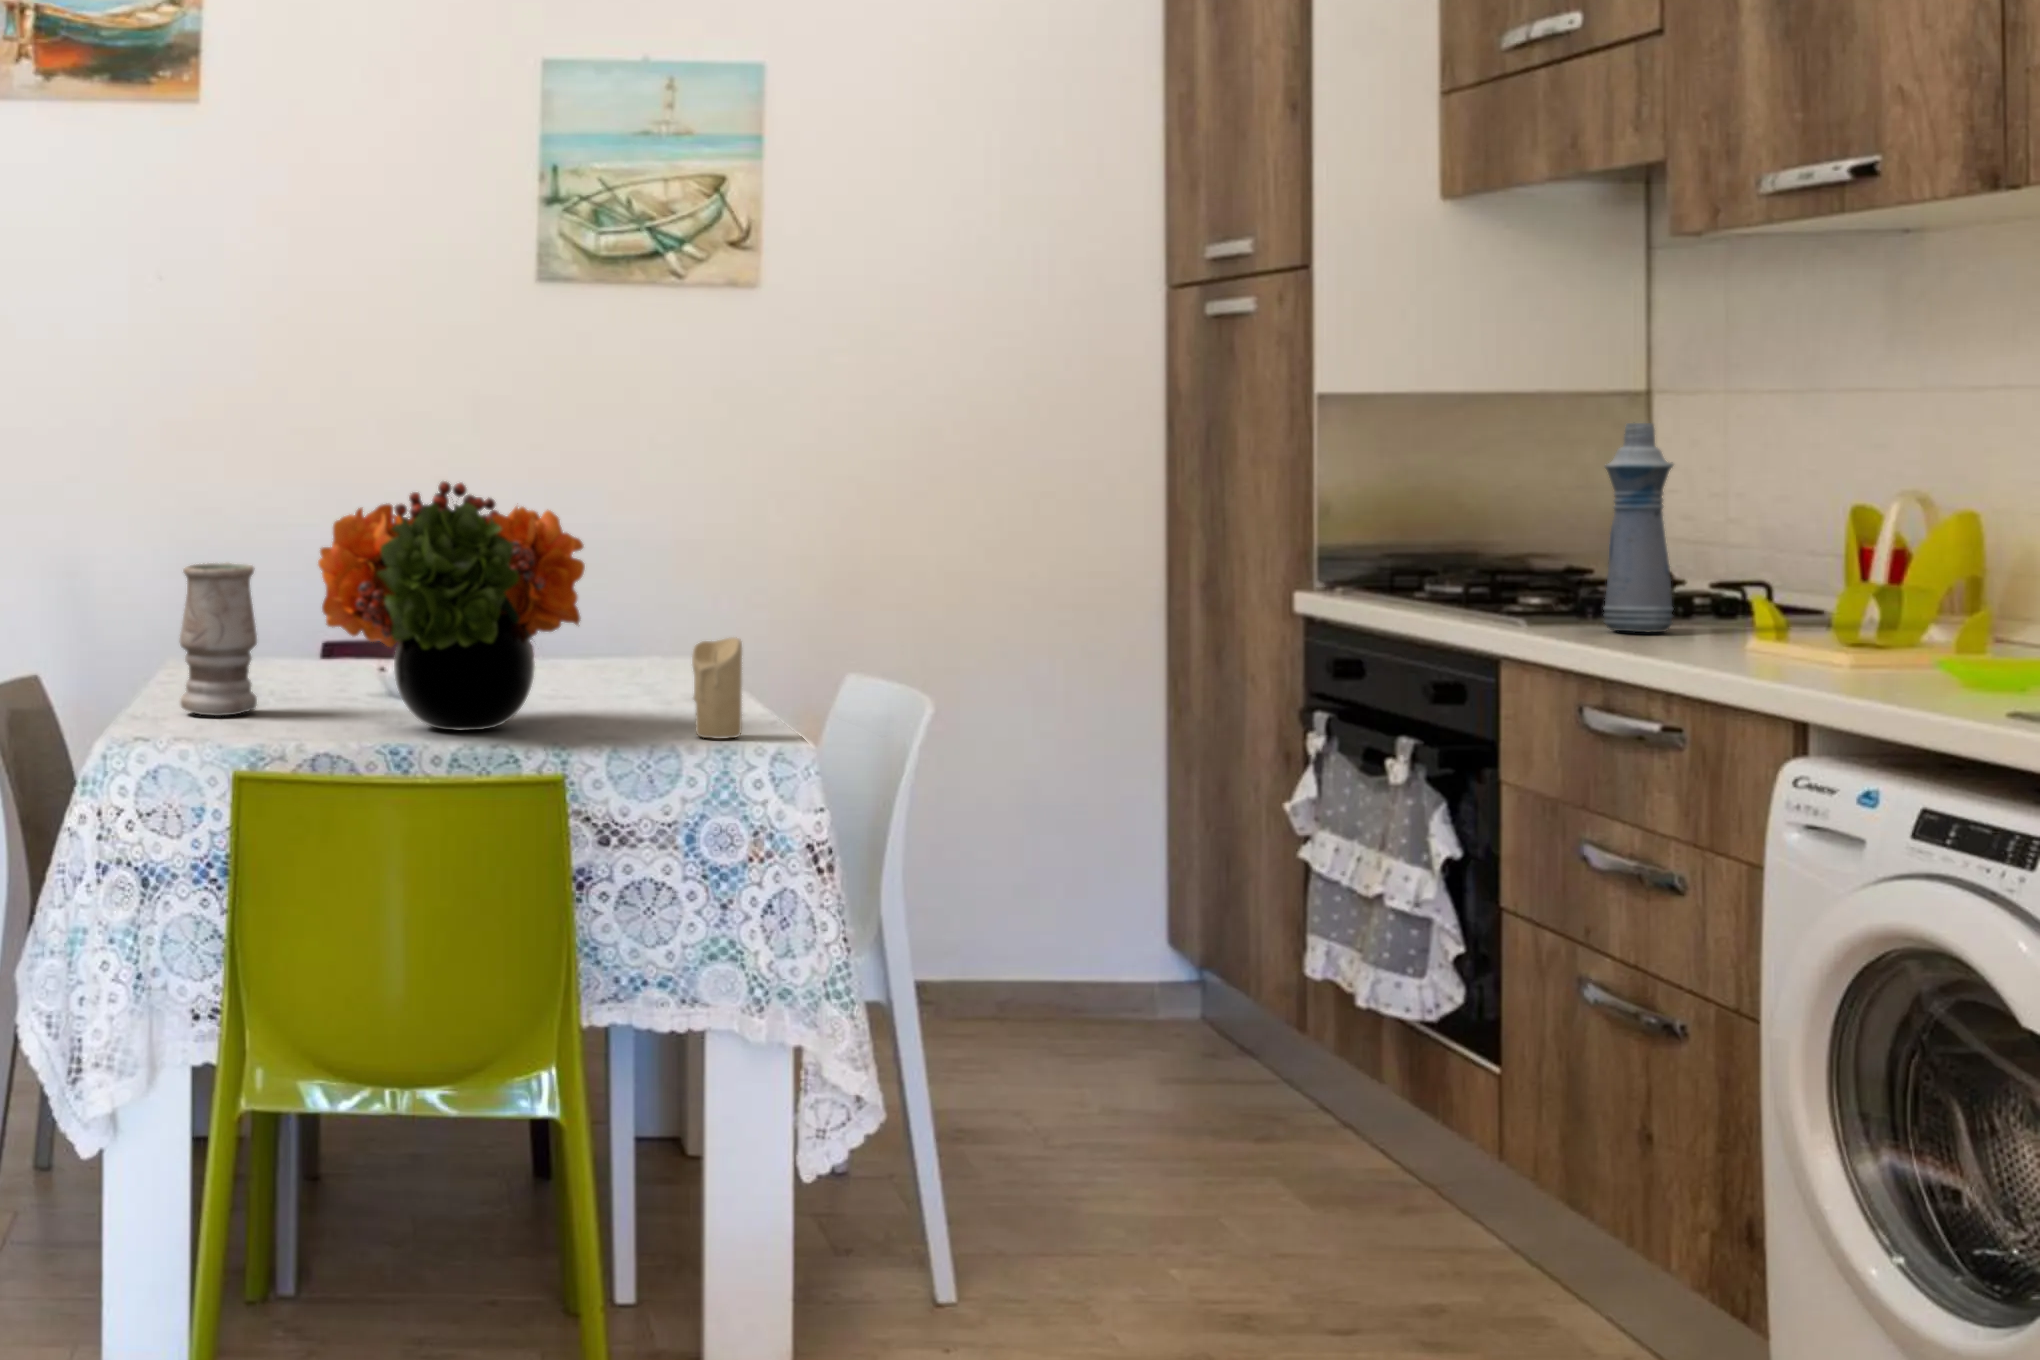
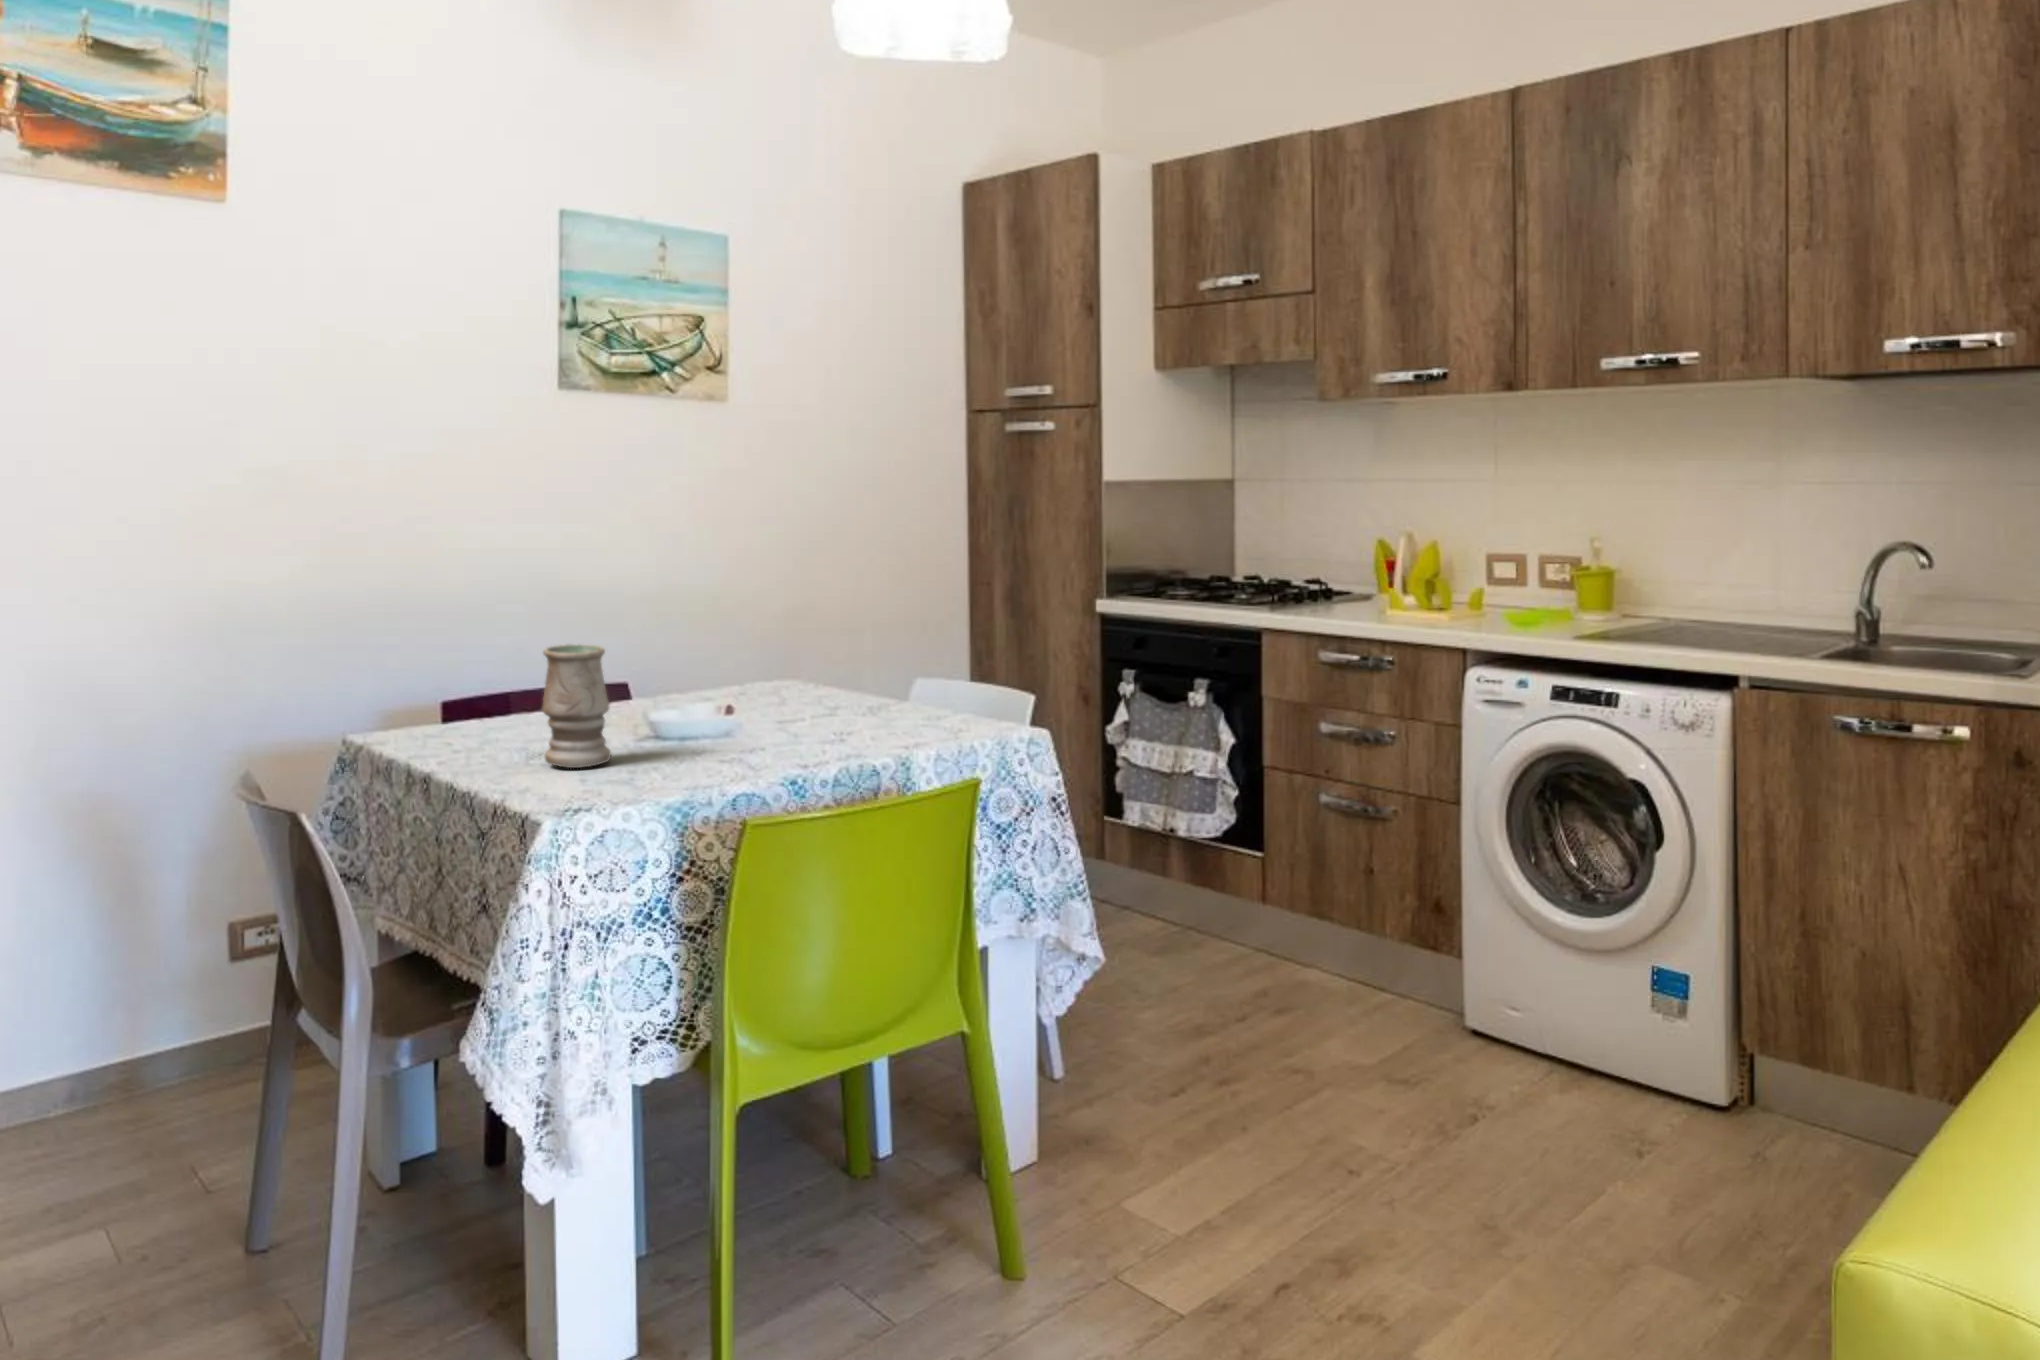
bottle: present [1604,423,1673,632] -> none [1312,517,1344,624]
flower arrangement: present [318,481,585,731] -> none [689,577,885,756]
candle: present [692,638,742,739] -> none [961,672,995,739]

